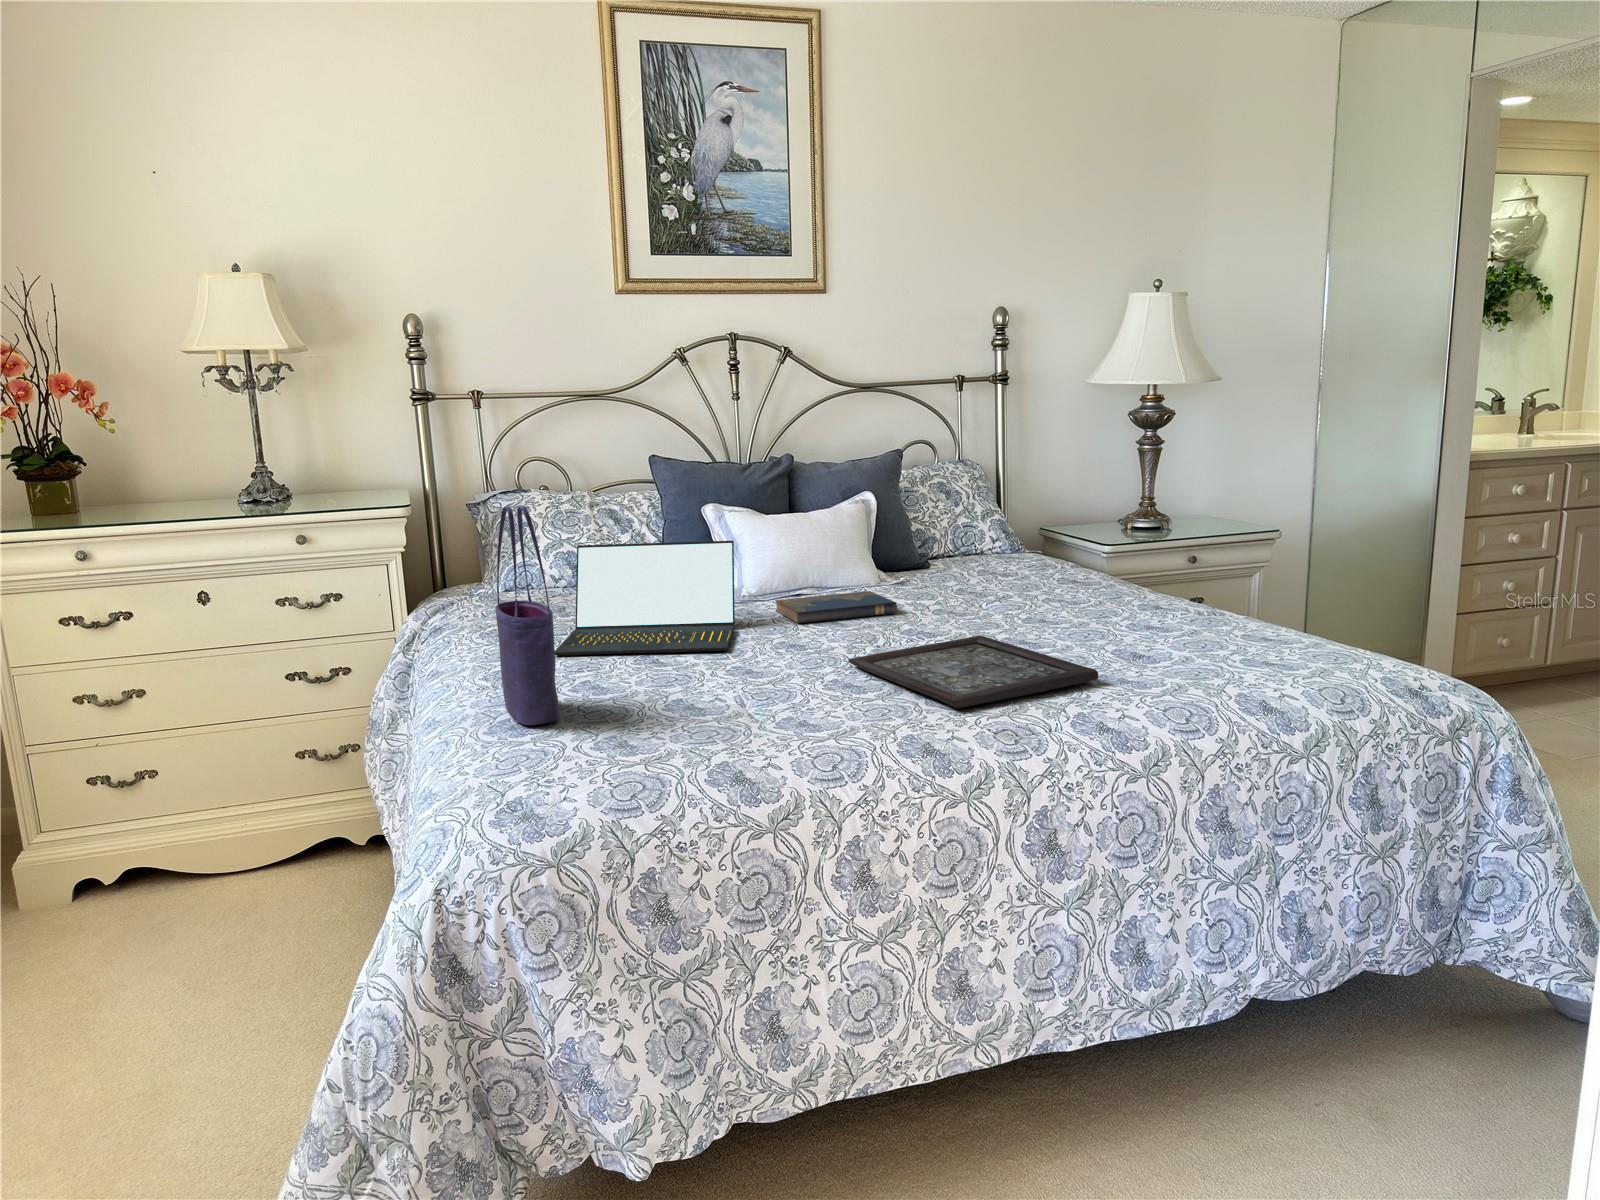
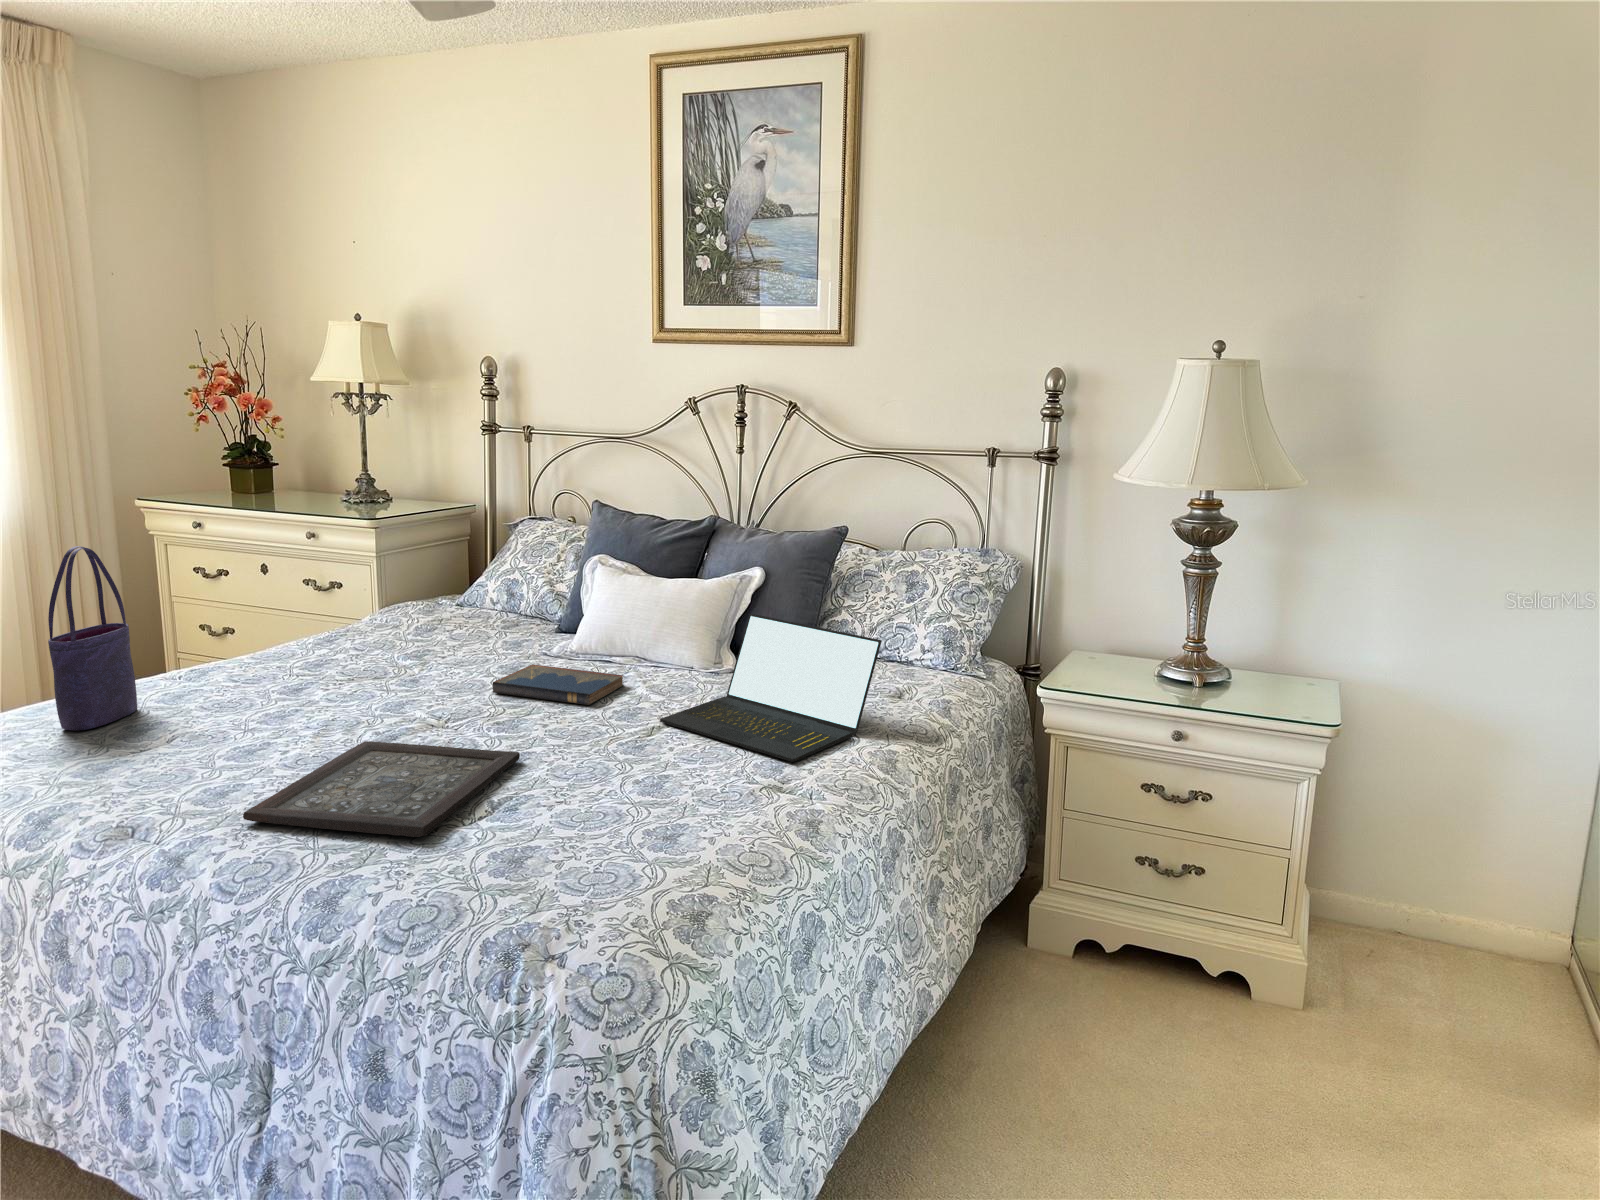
laptop: present [555,541,735,656] -> present [660,614,882,762]

